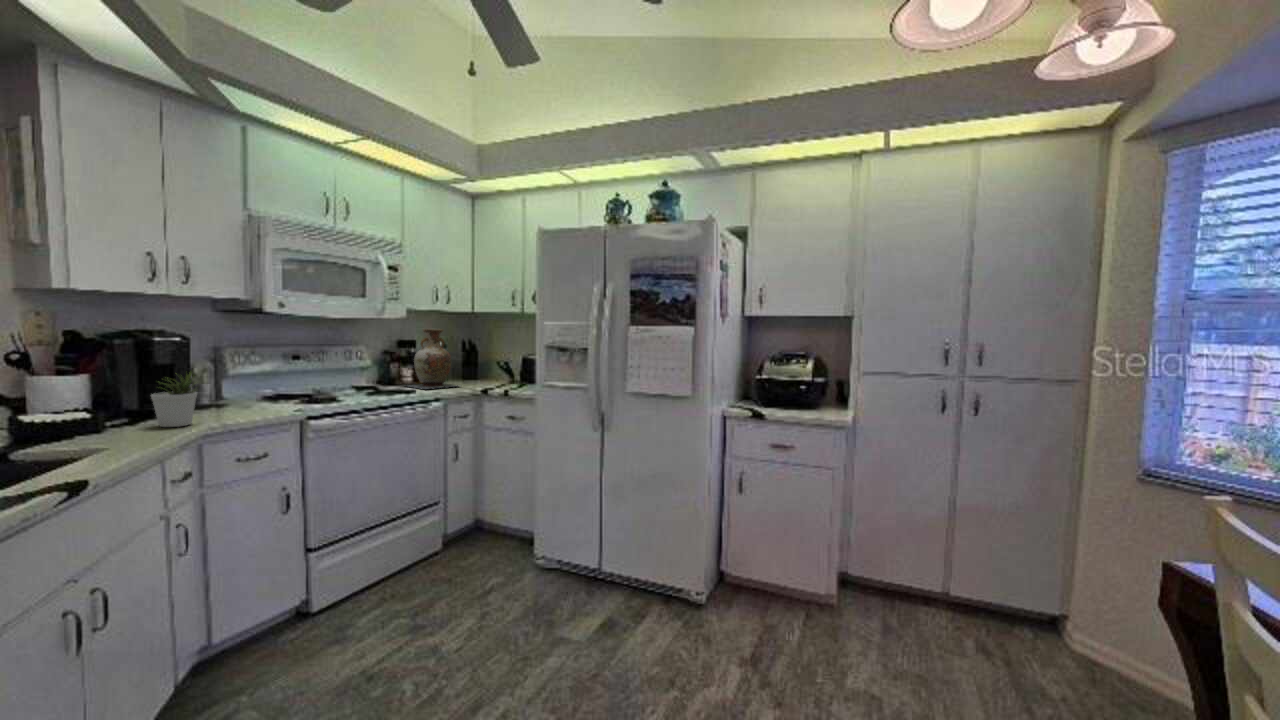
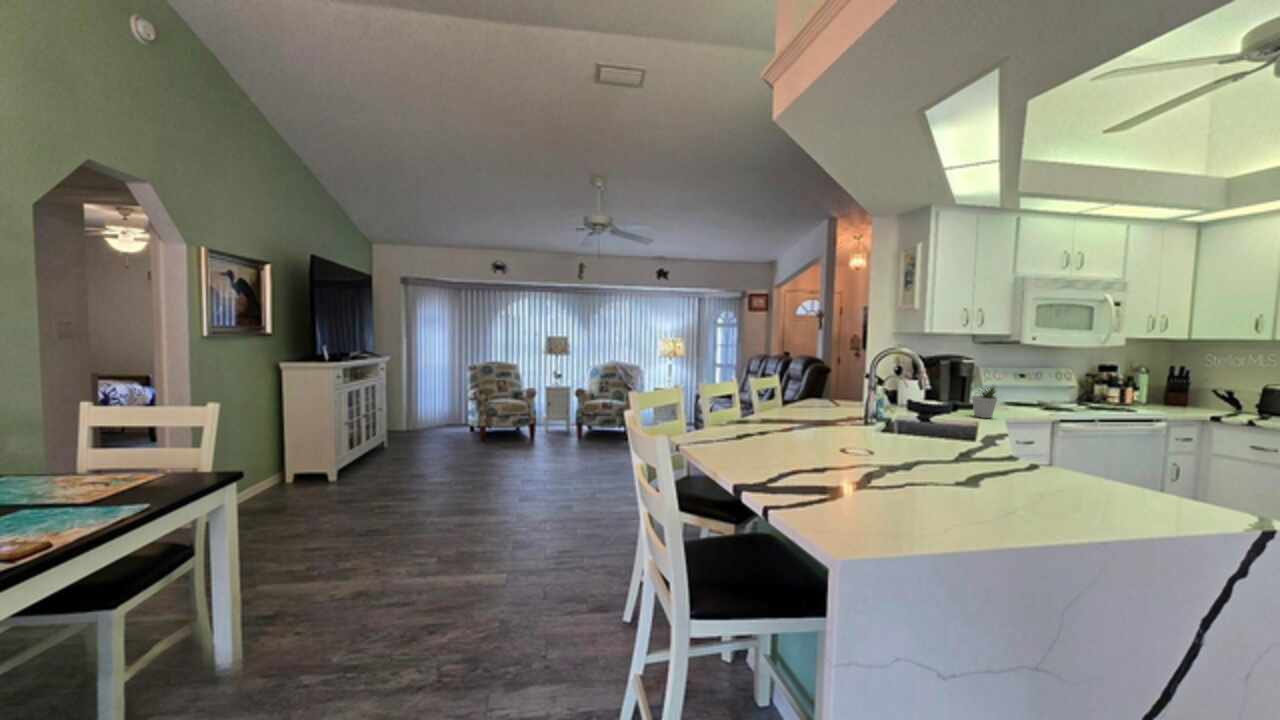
vase: present [409,329,457,389] -> none [1111,356,1185,413]

